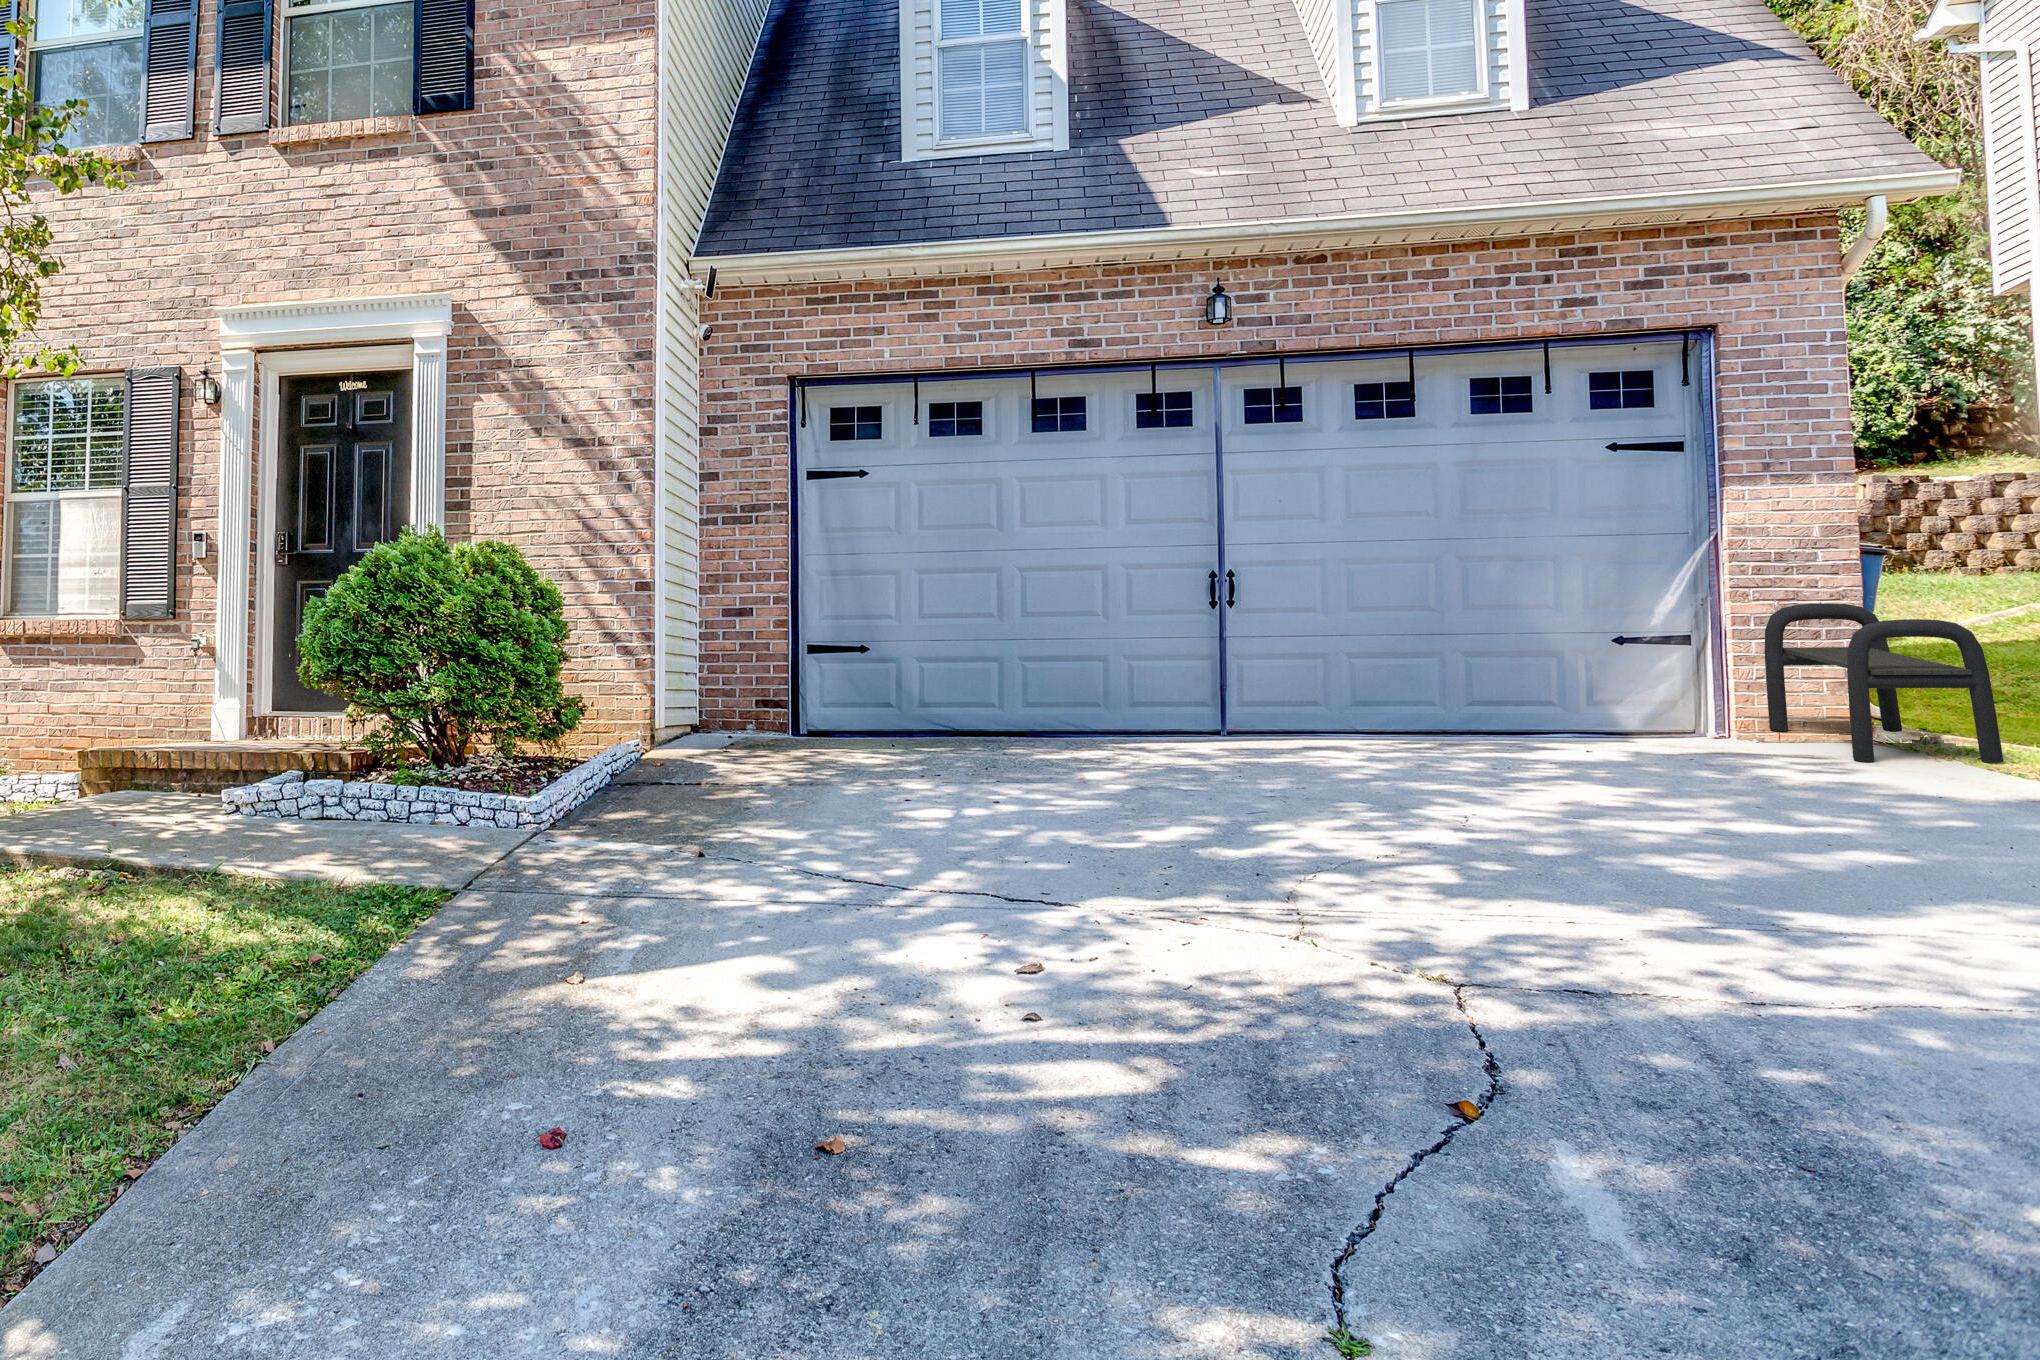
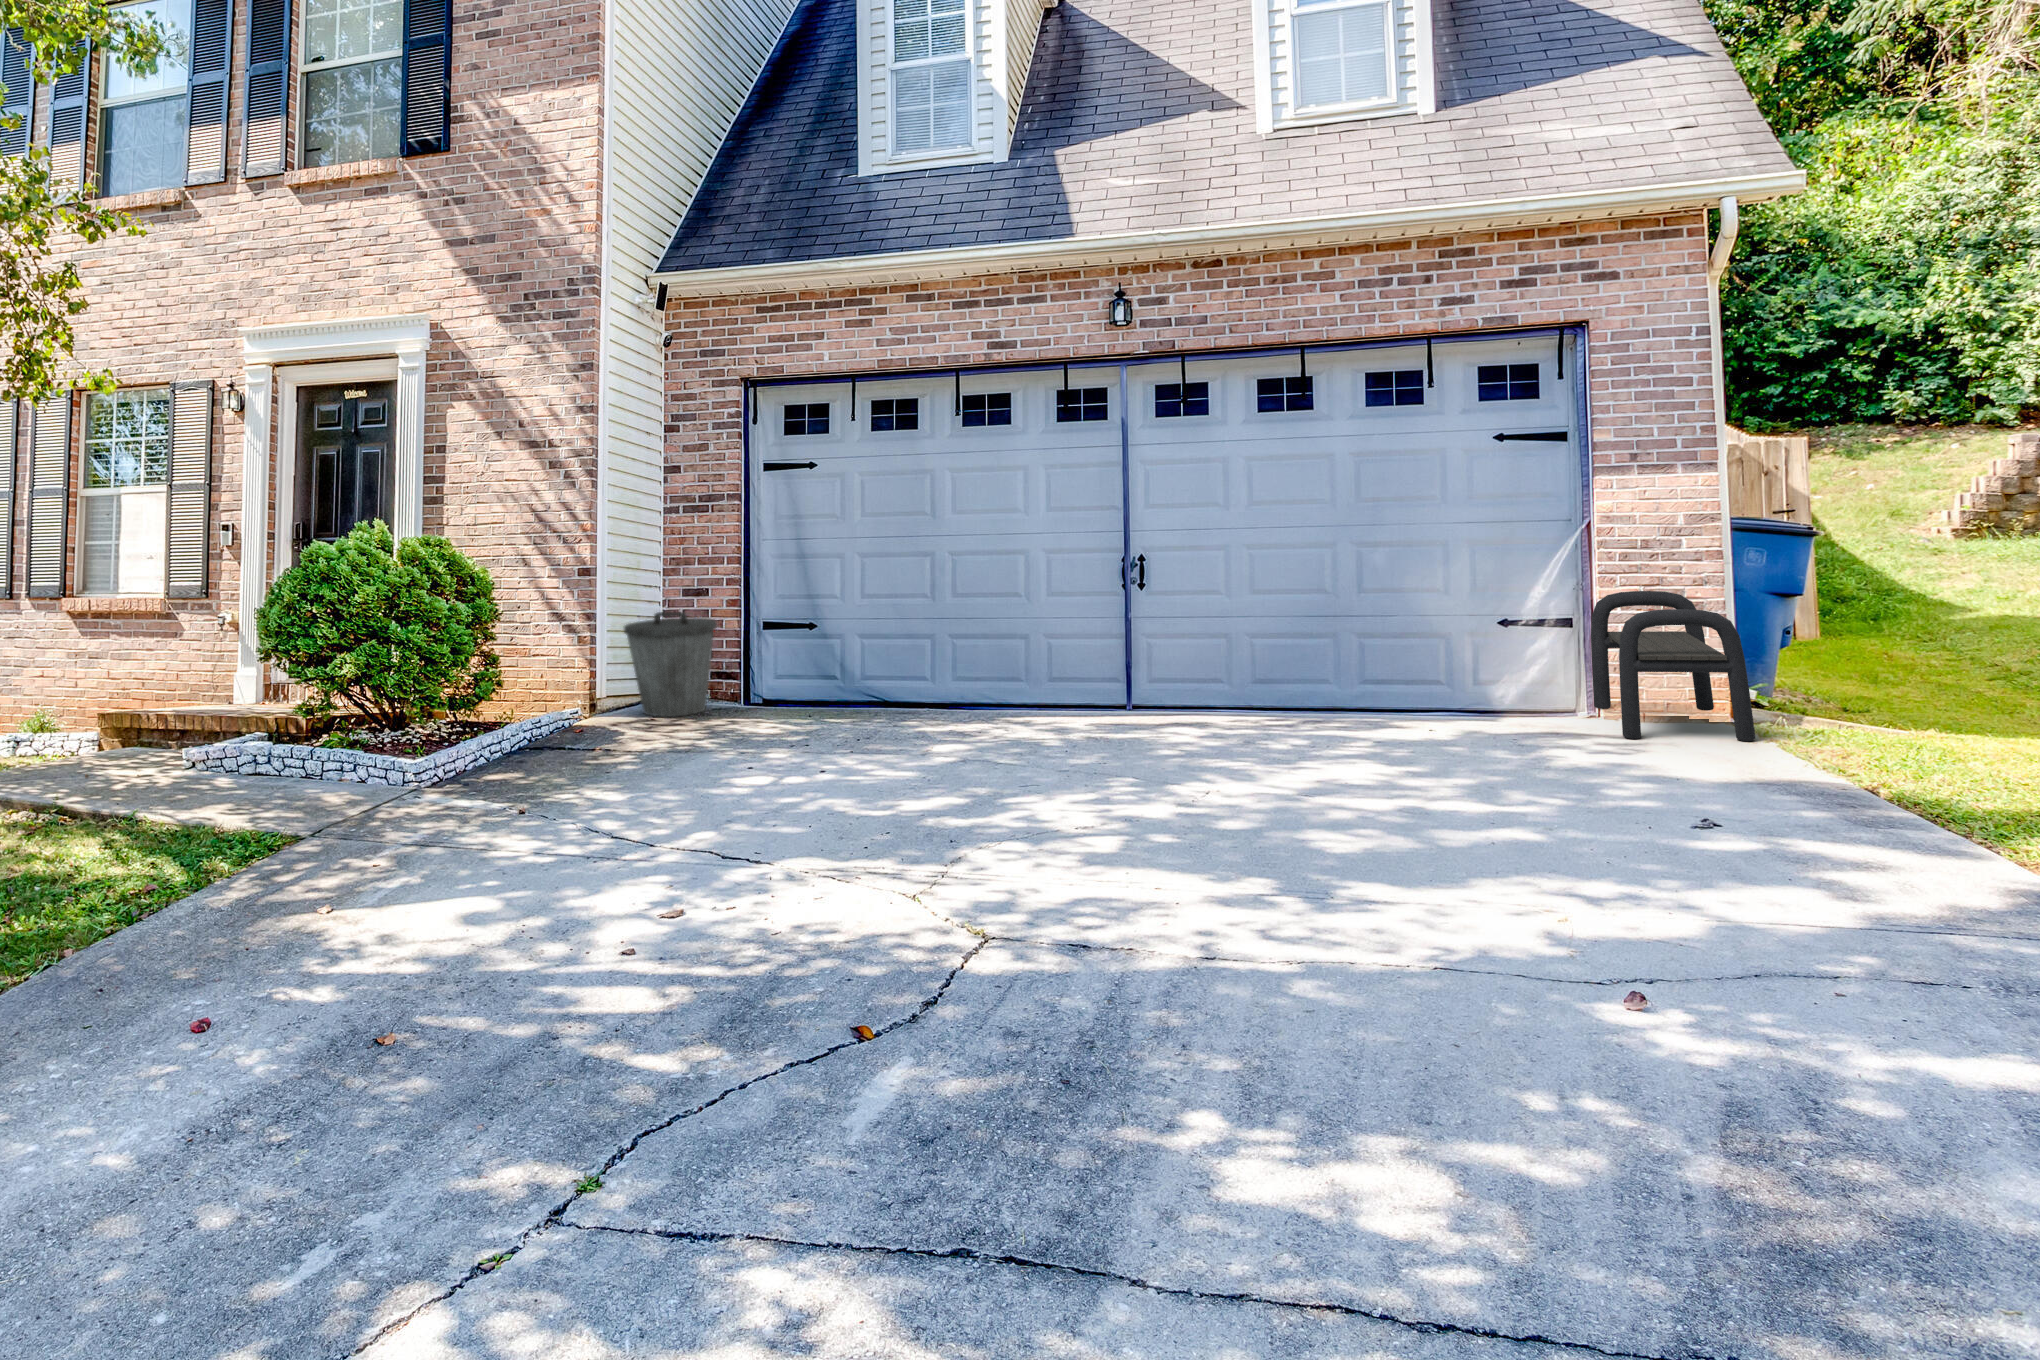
trash can: none [675,631,781,750] -> present [624,612,717,717]

